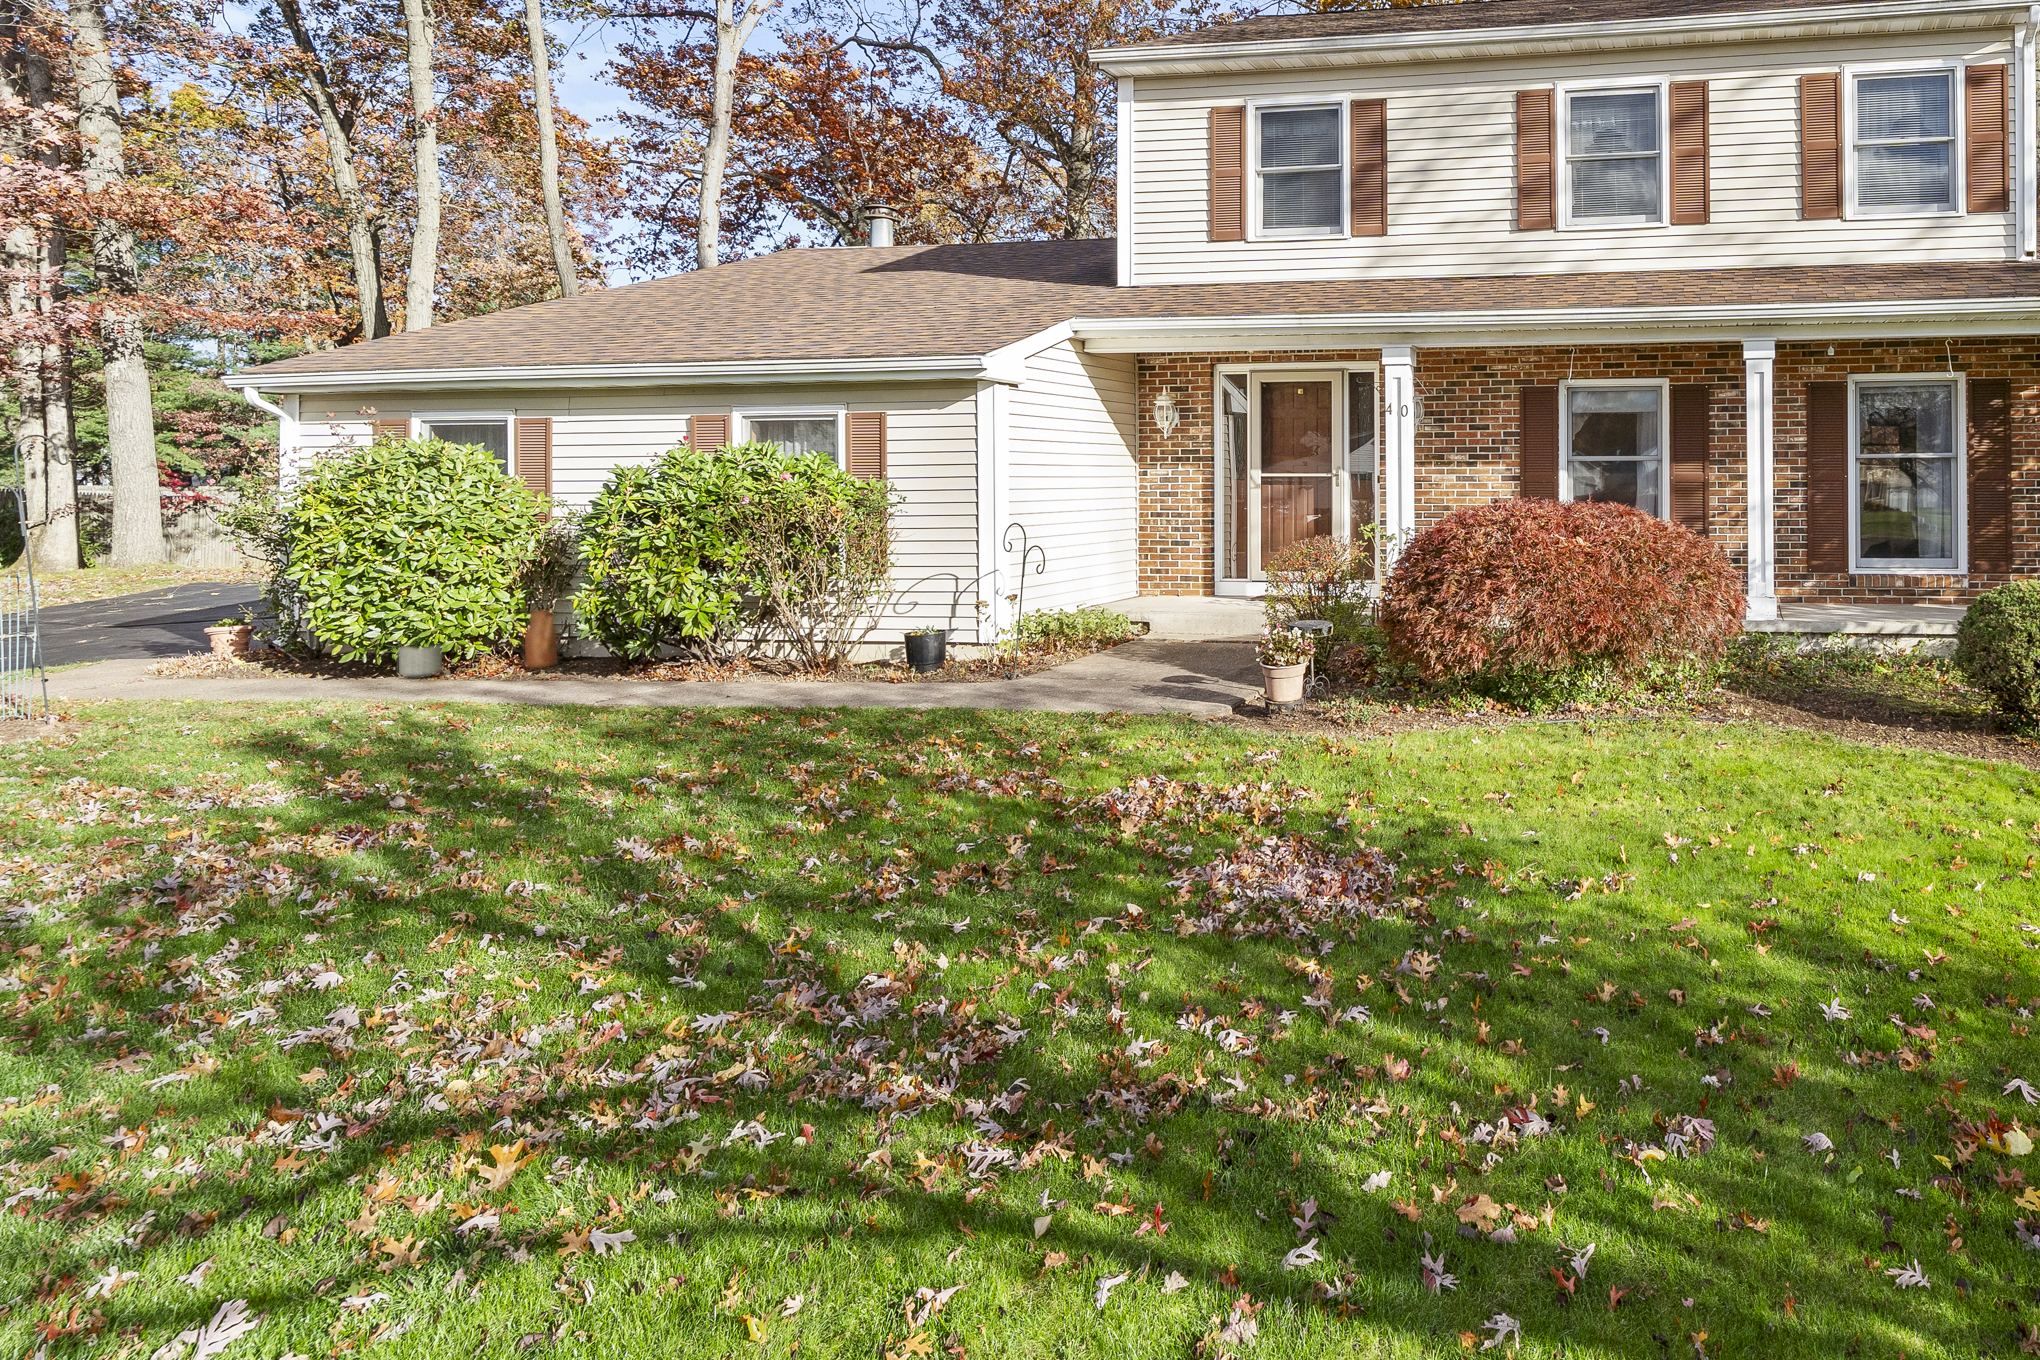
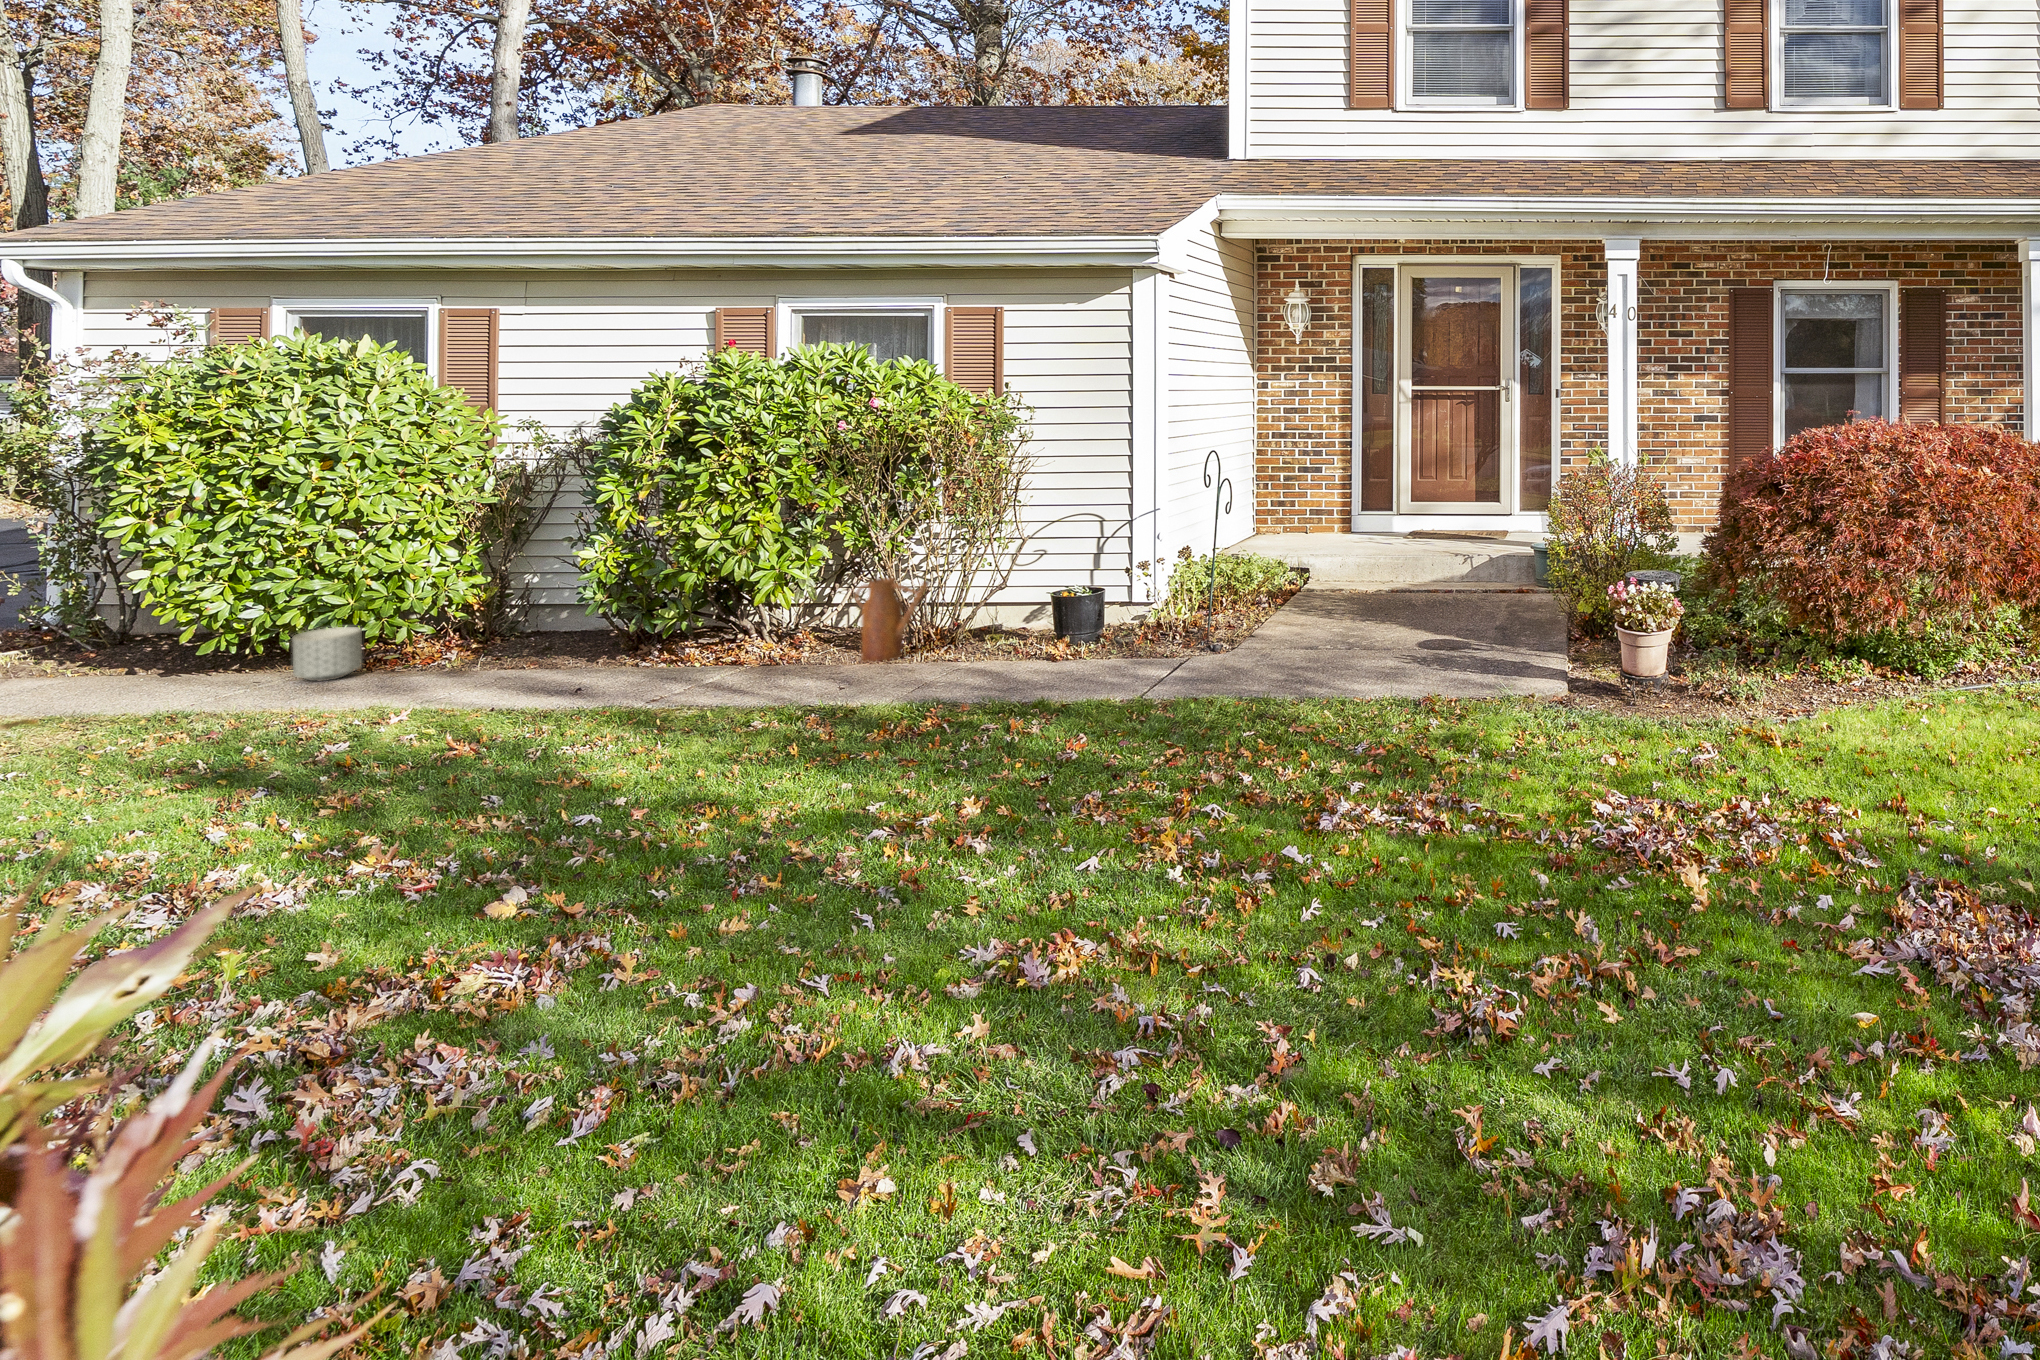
watering can: present [525,611,557,668] -> present [855,578,929,662]

